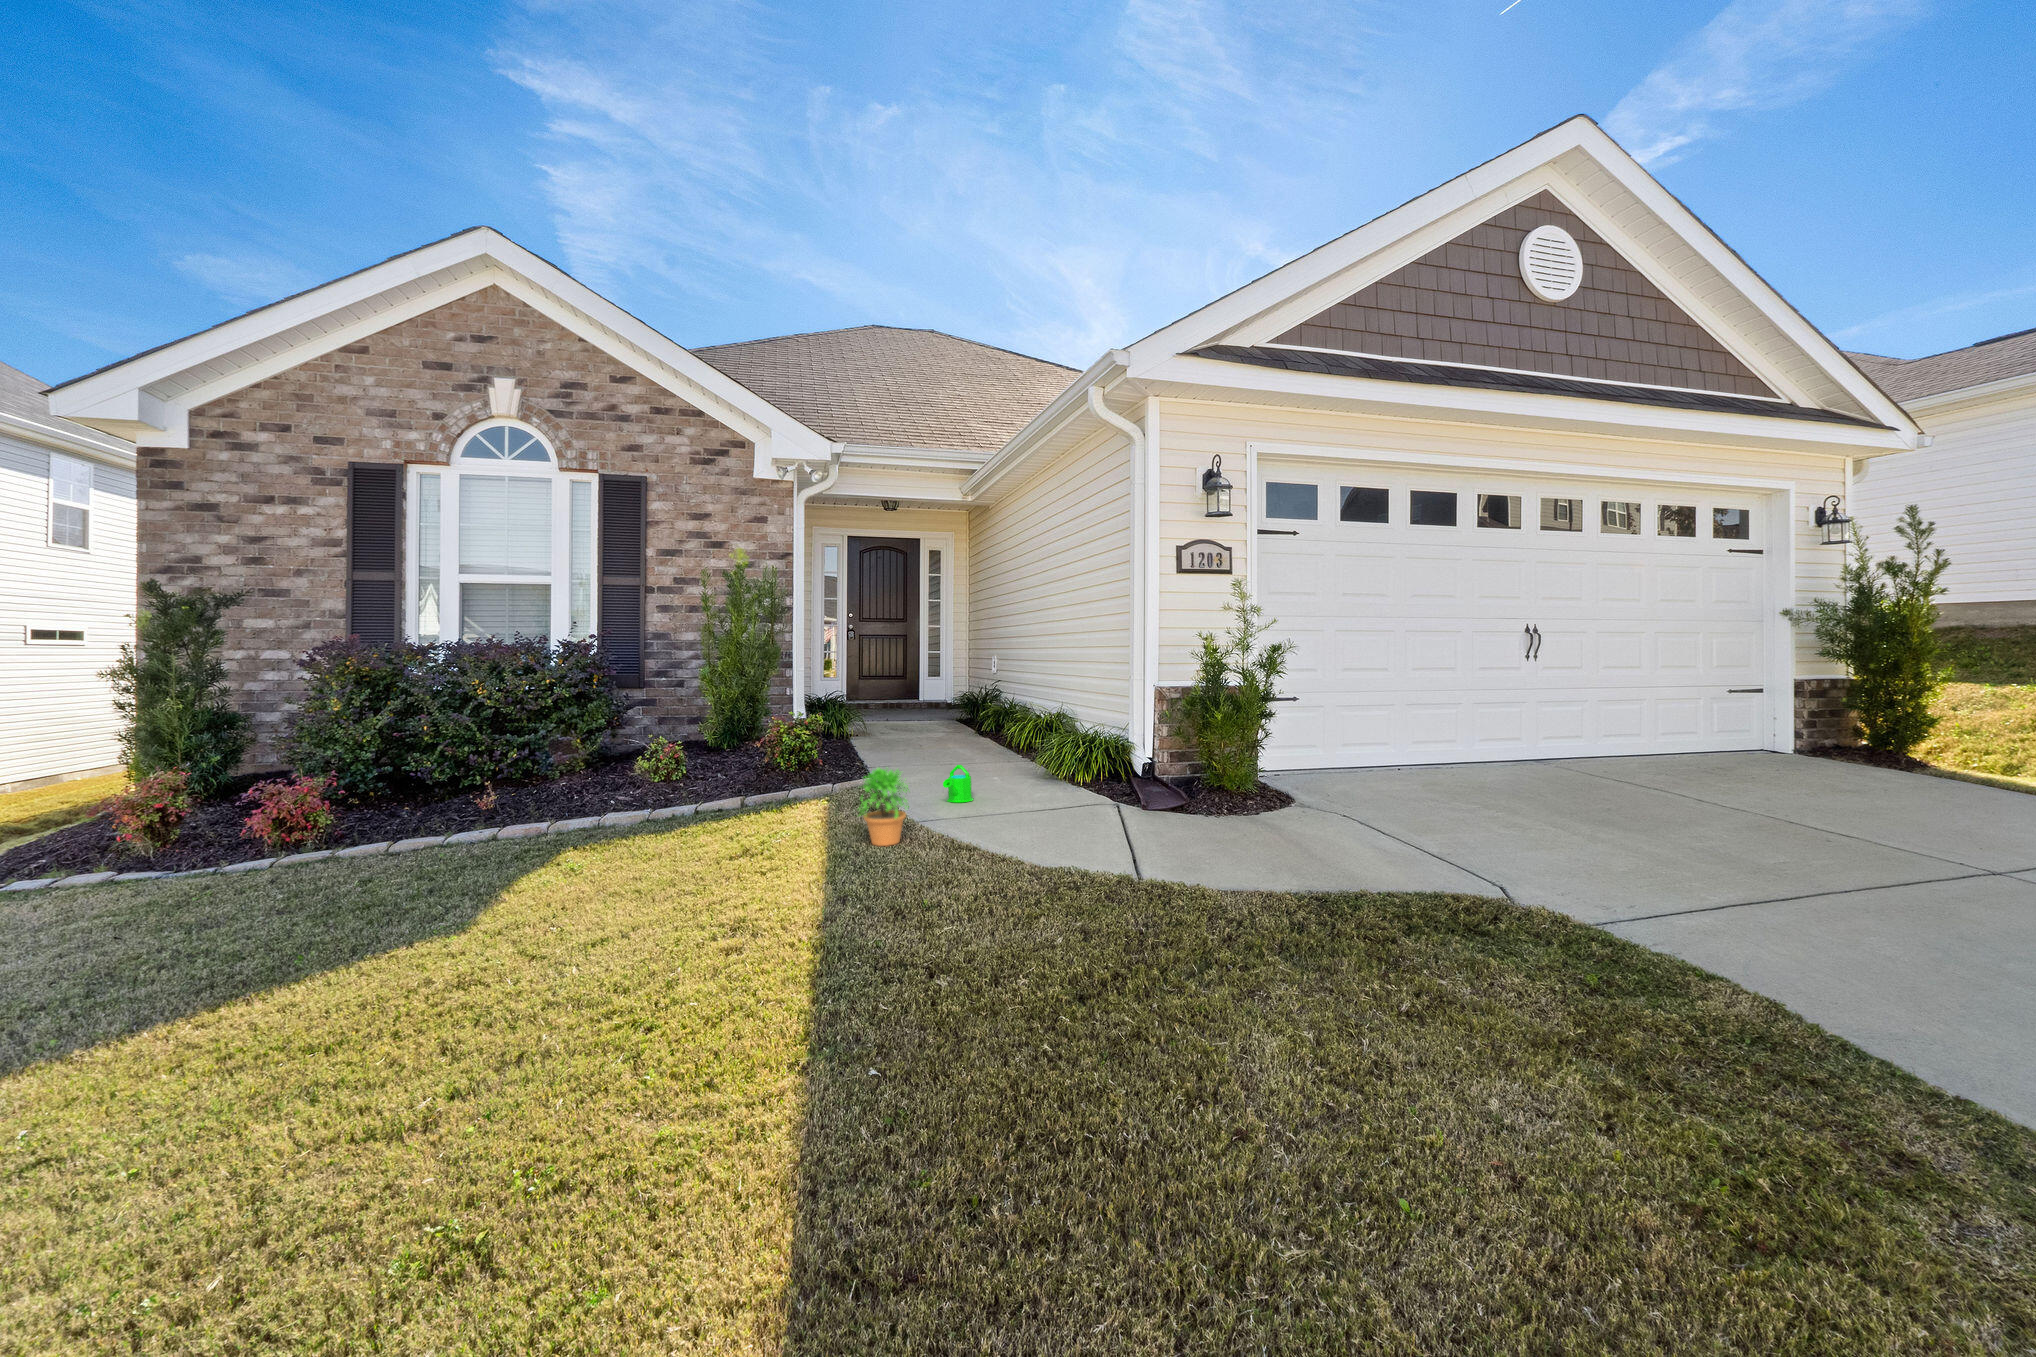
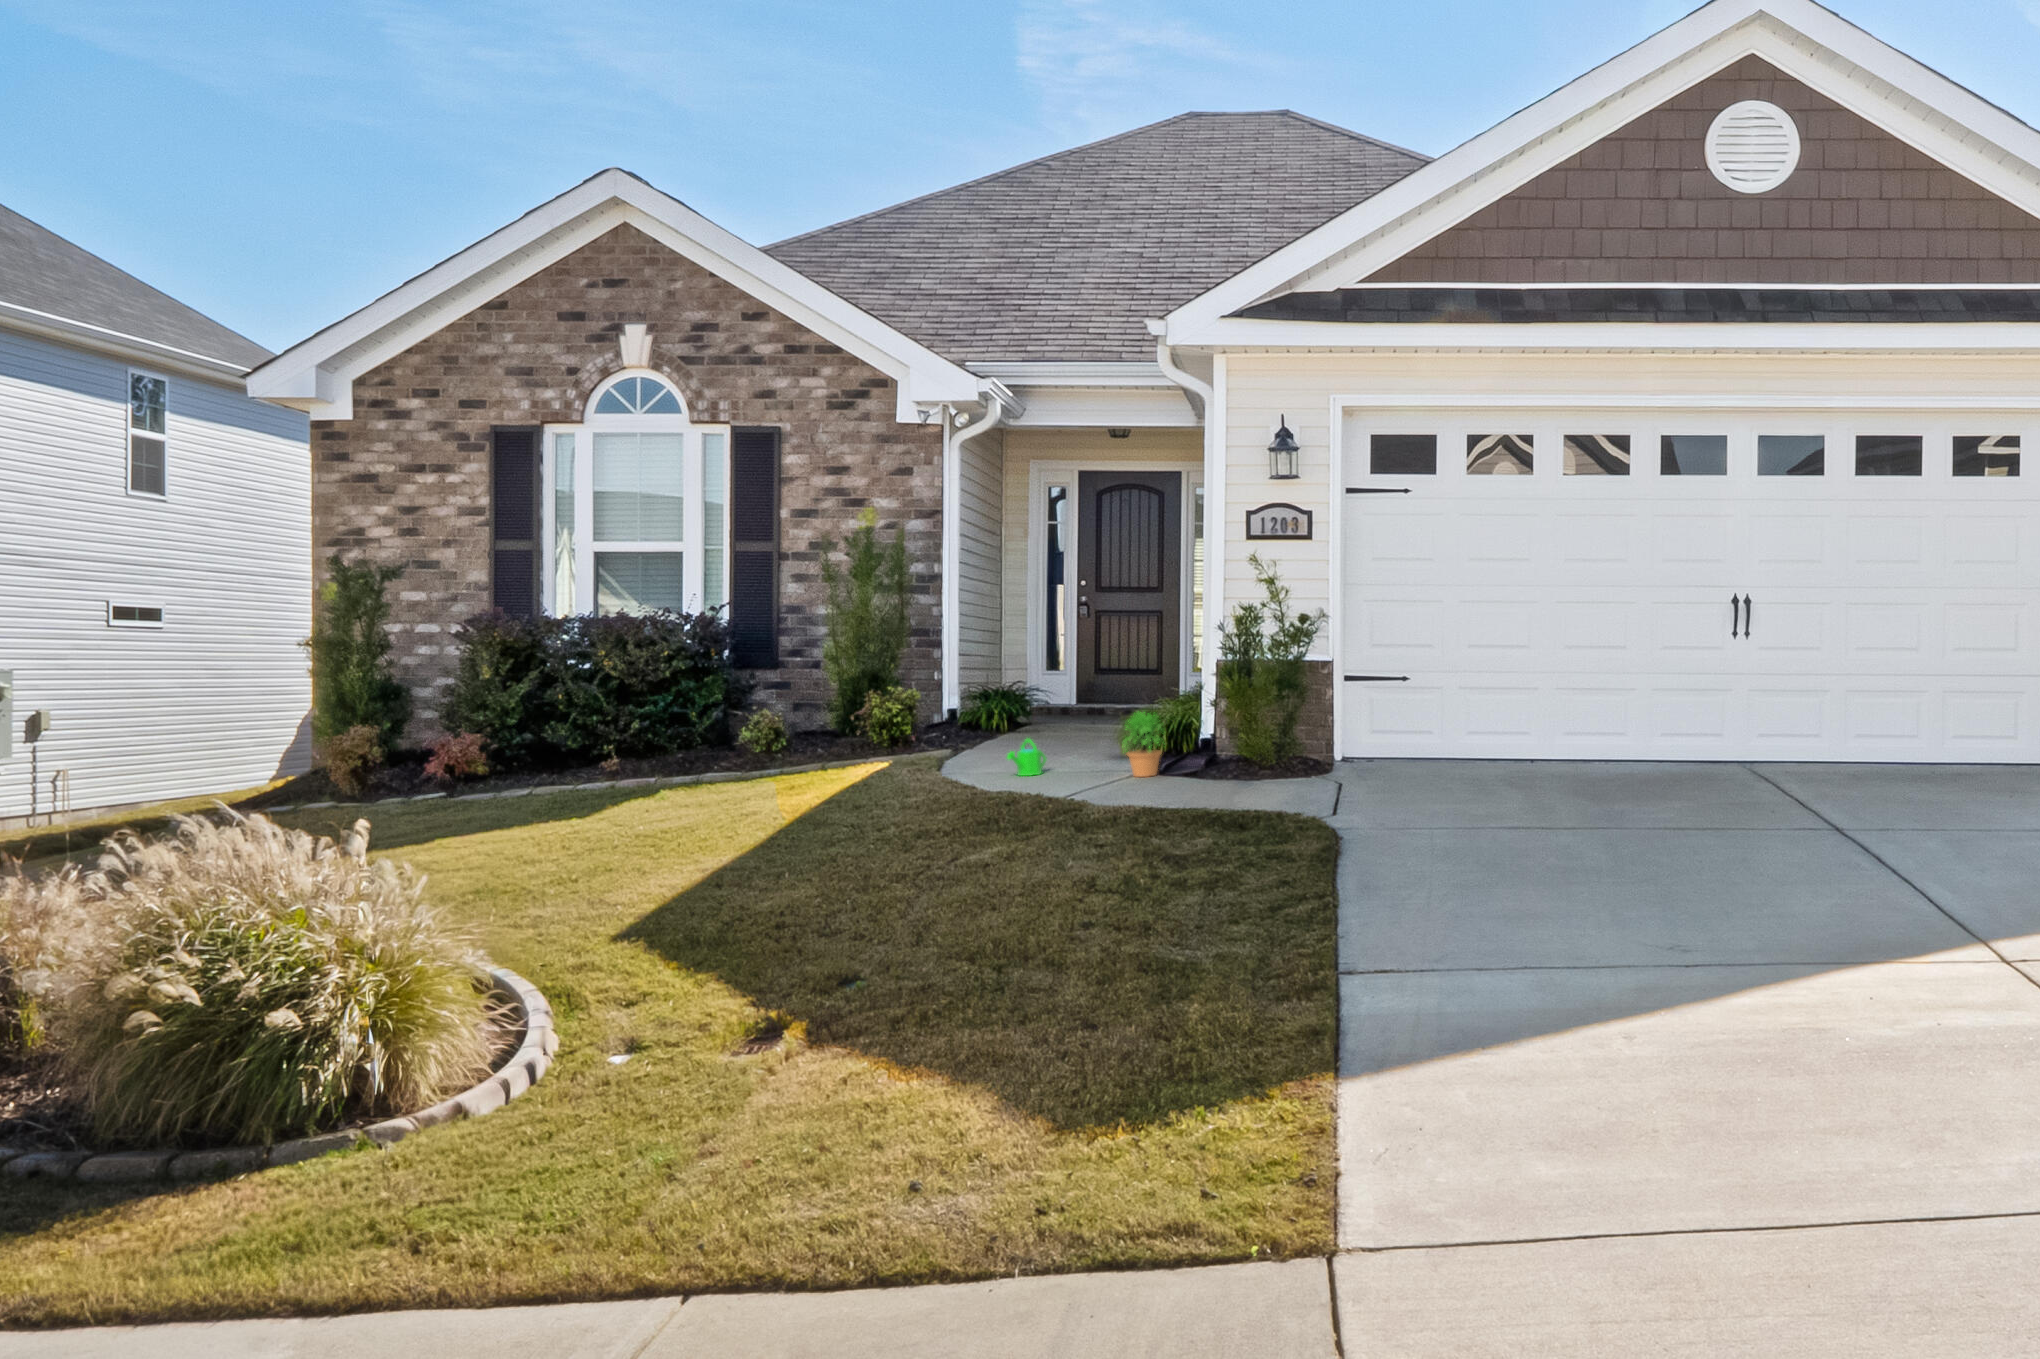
potted plant: present [859,768,909,846] -> present [1124,711,1165,777]

